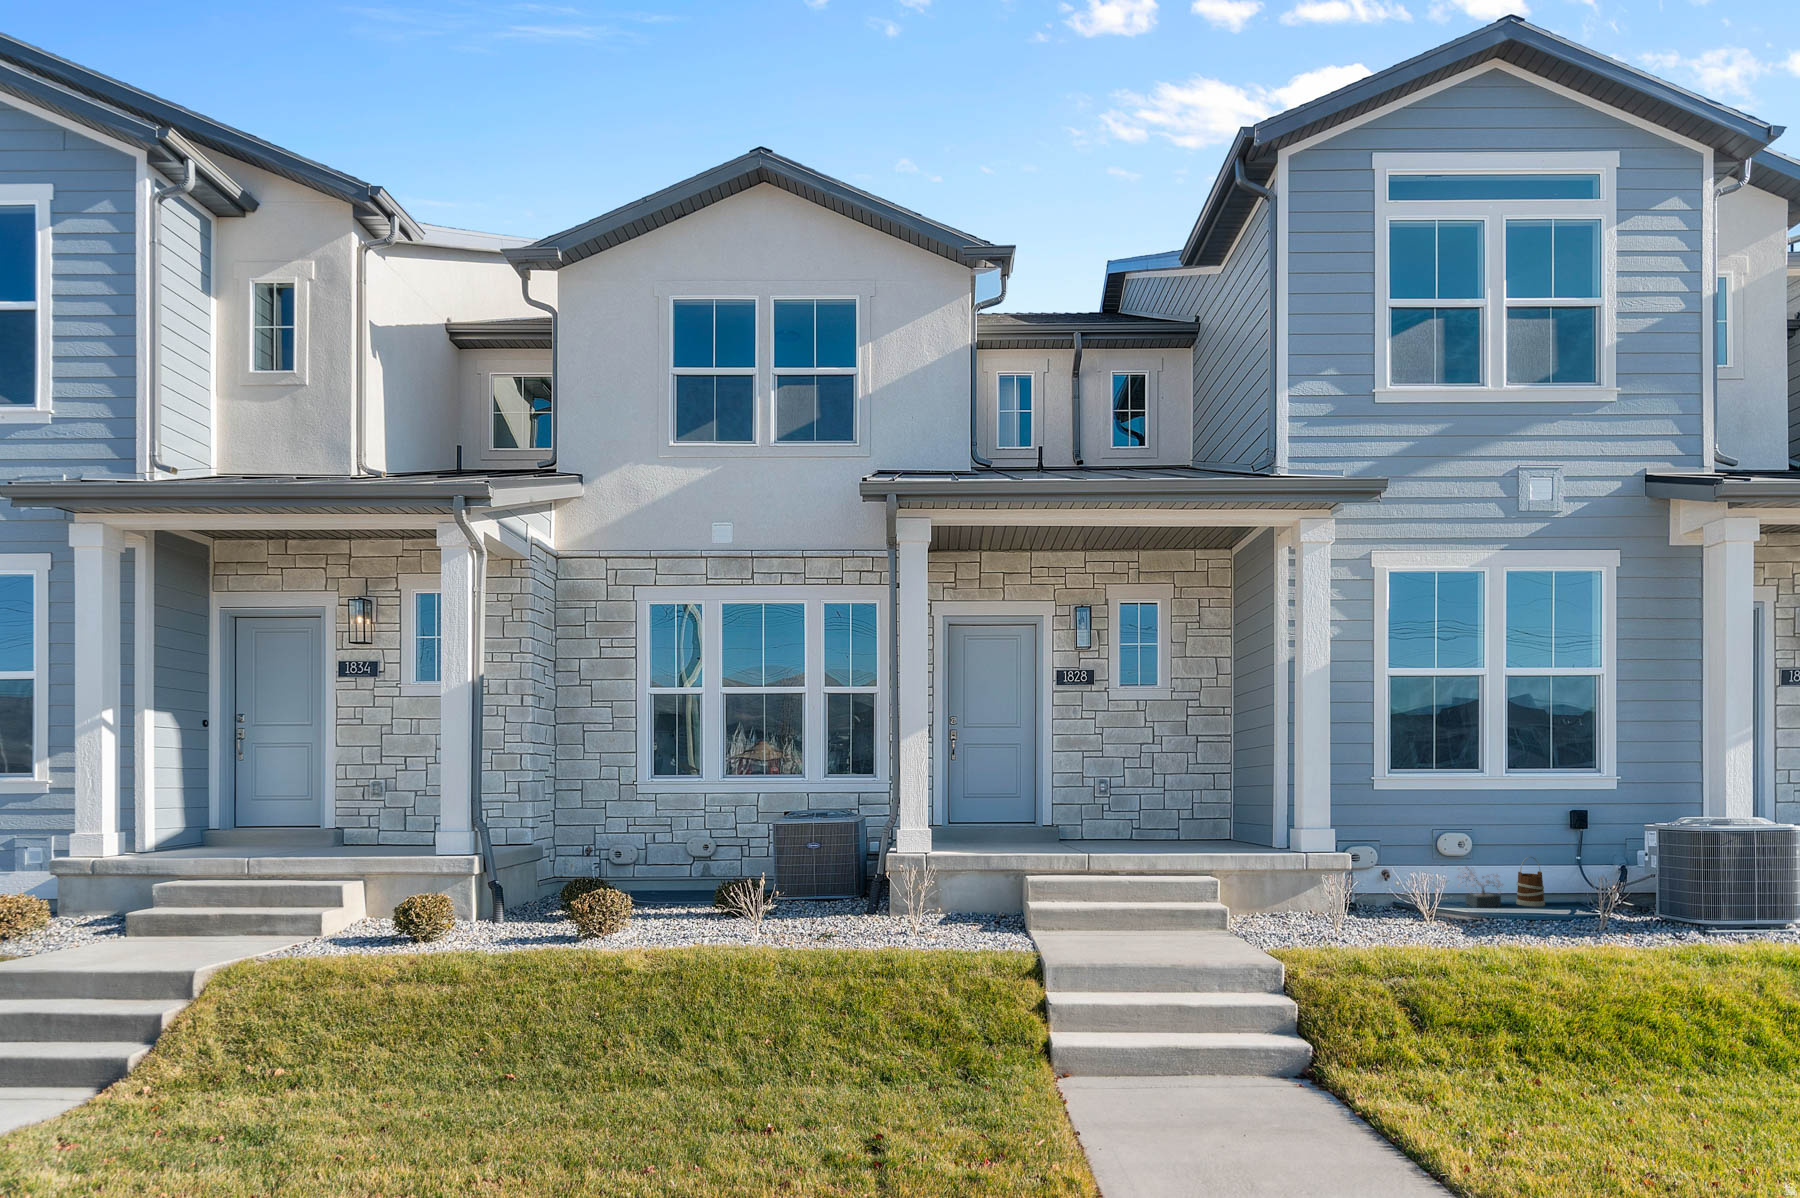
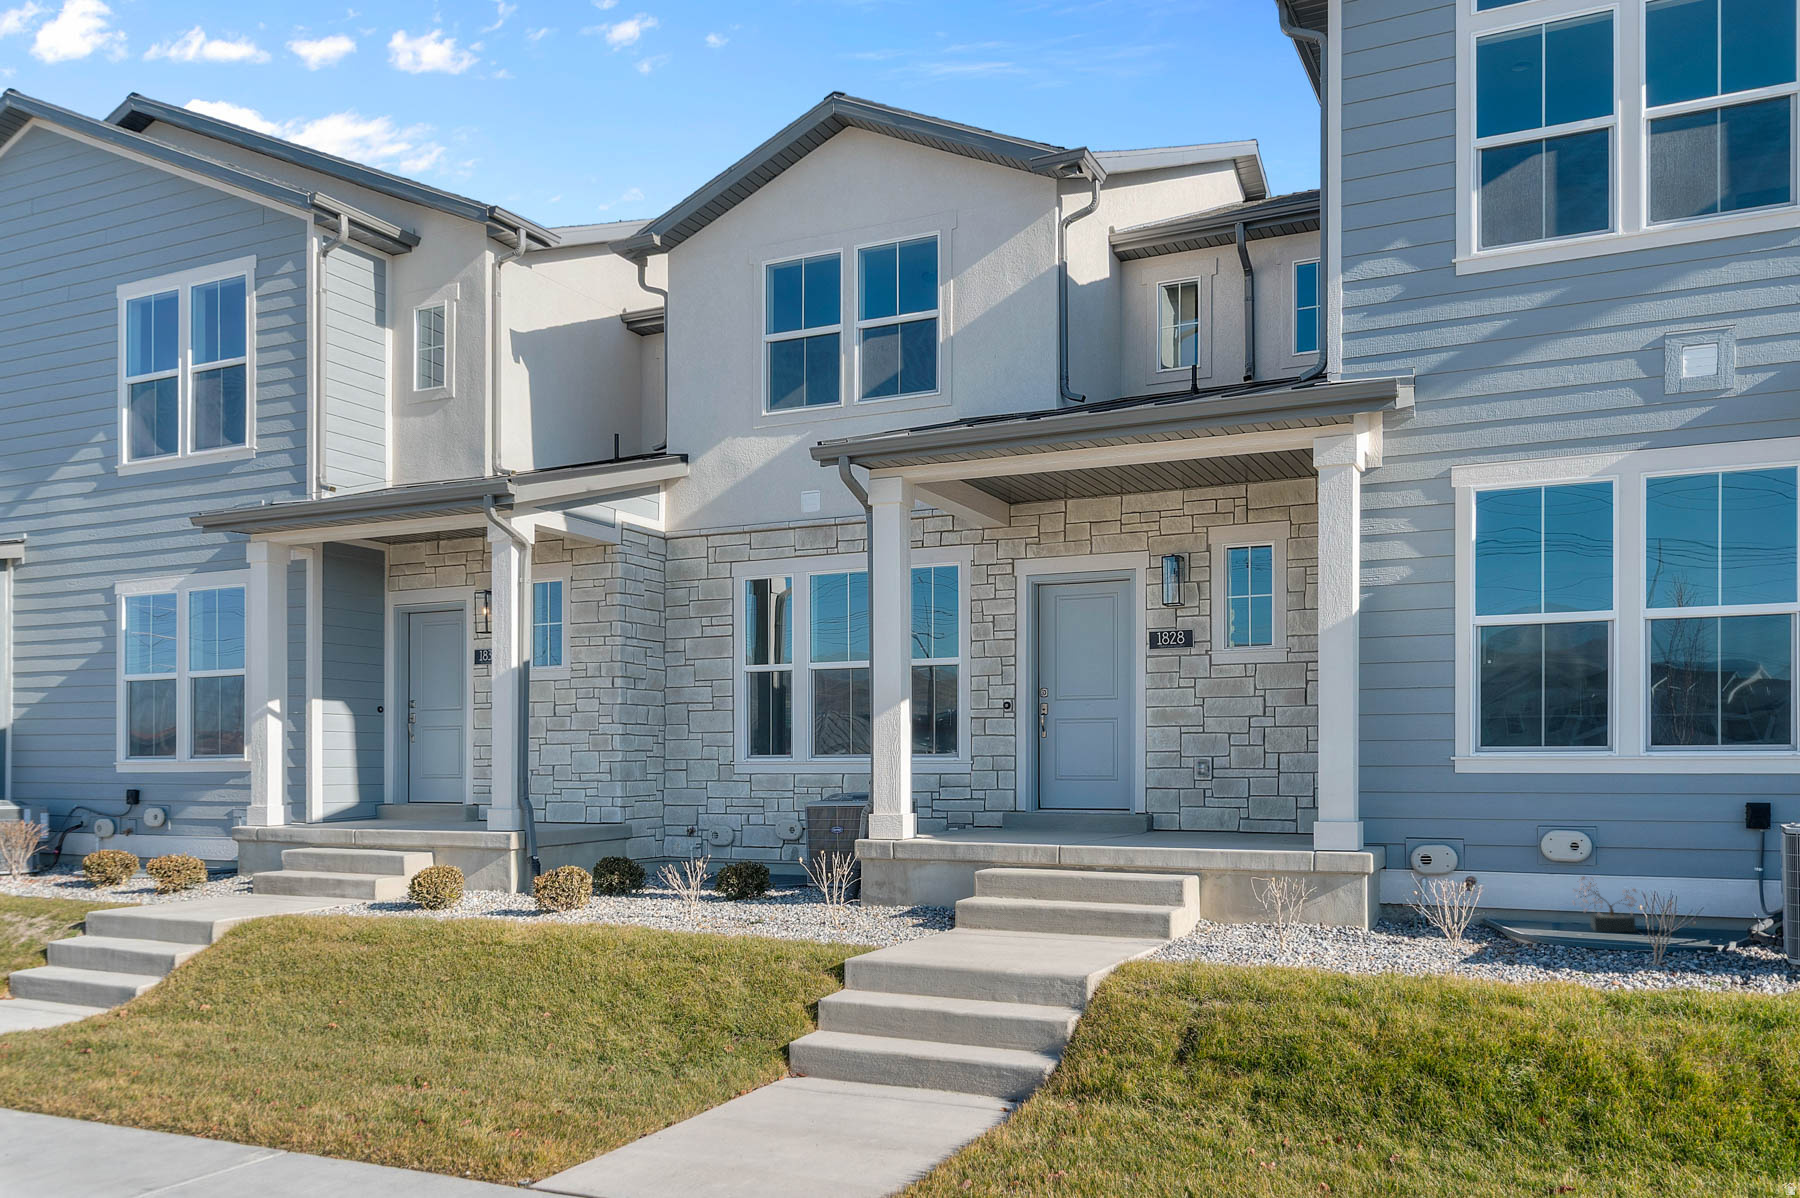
wooden bucket: present [1516,857,1545,906] -> none [1669,867,1710,936]

